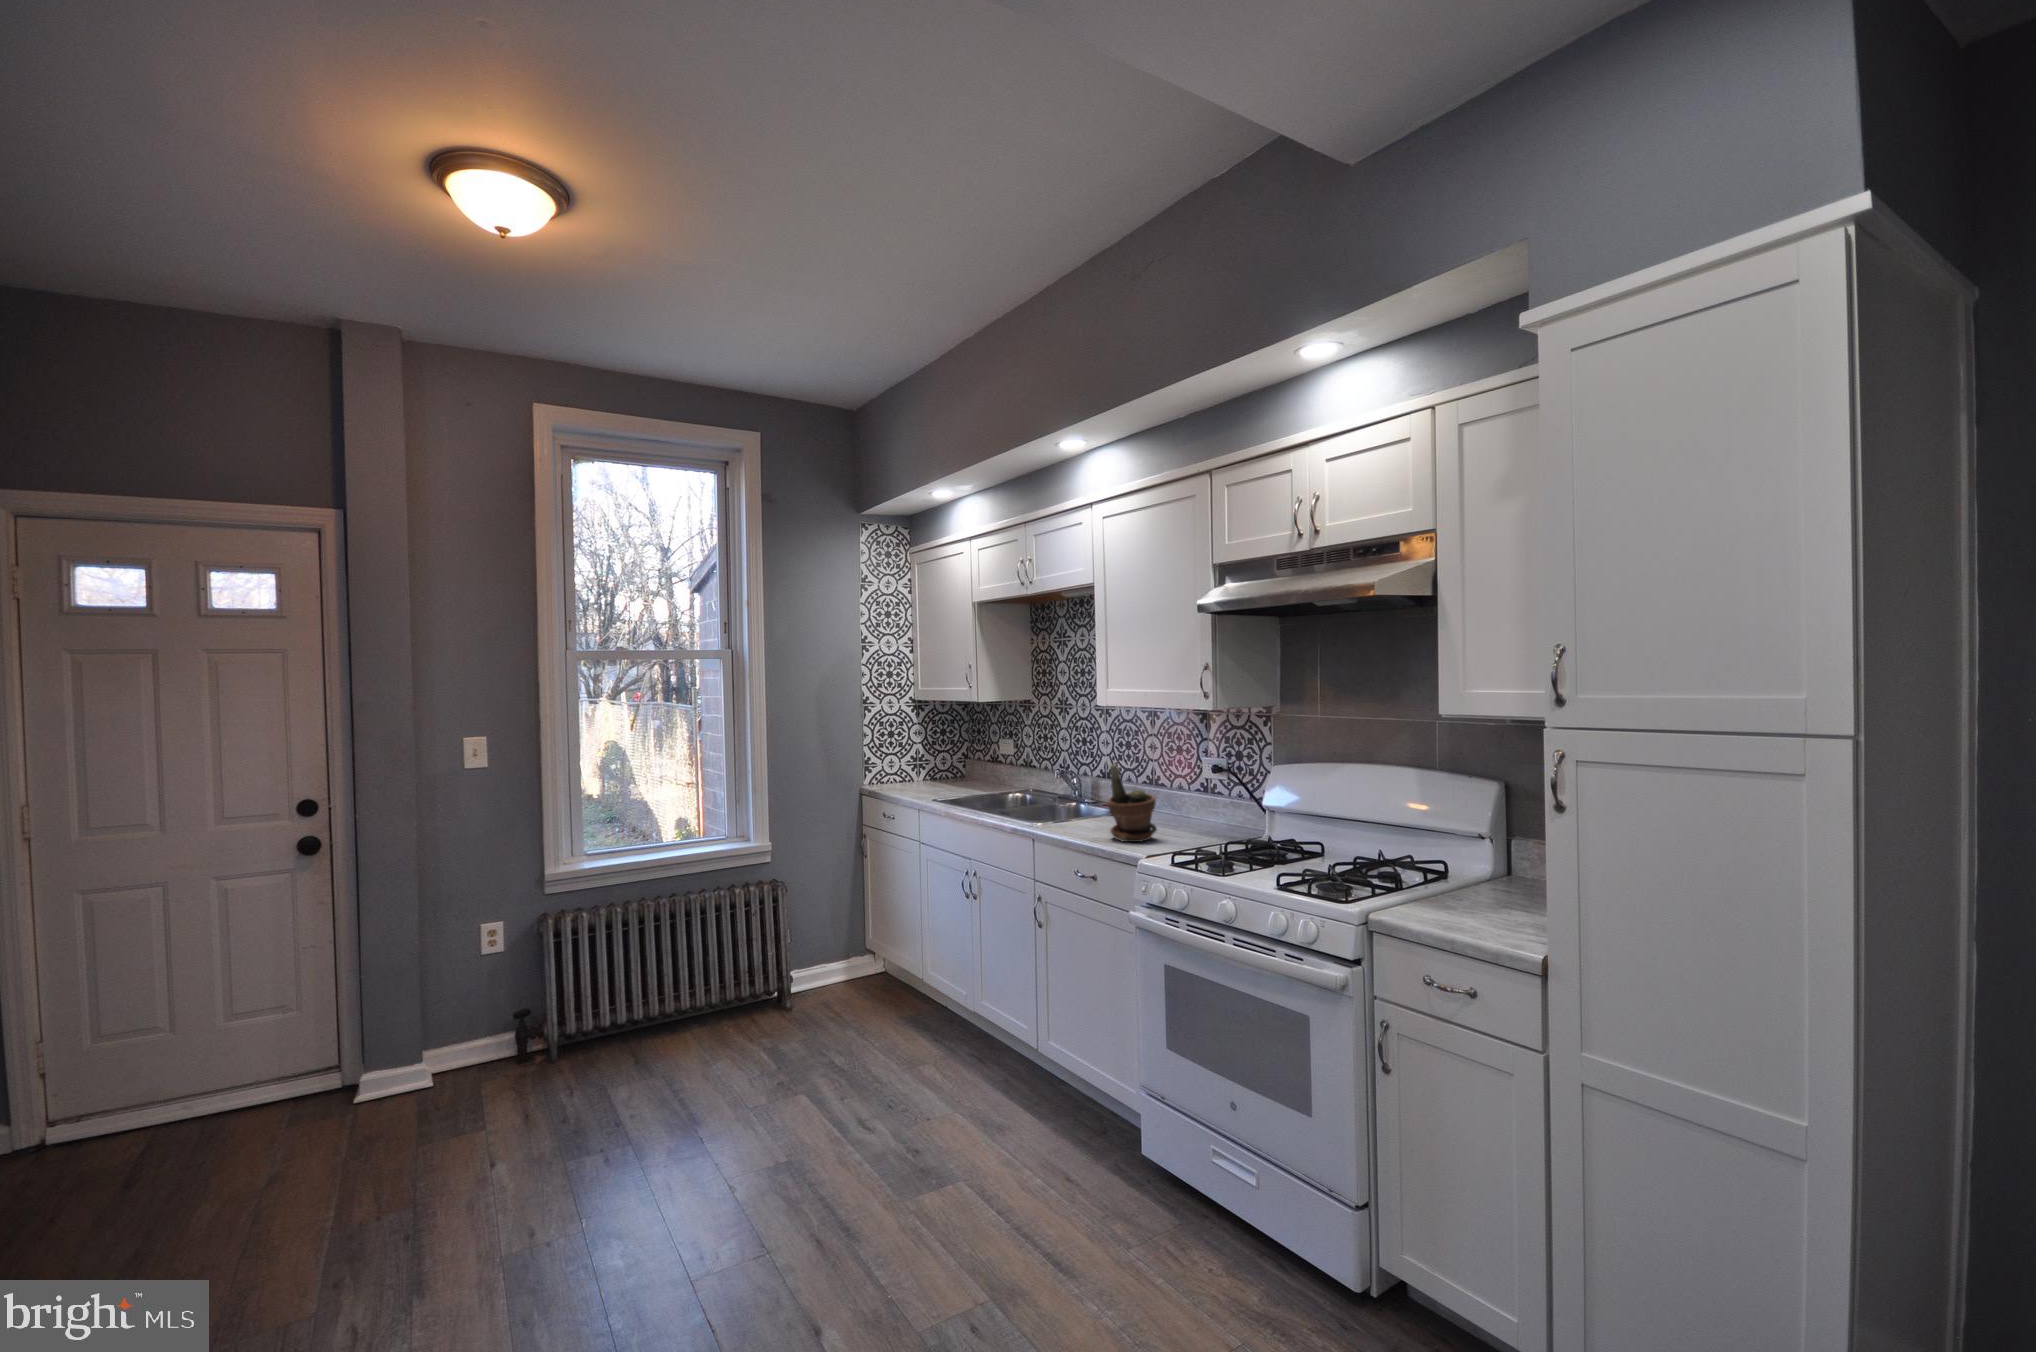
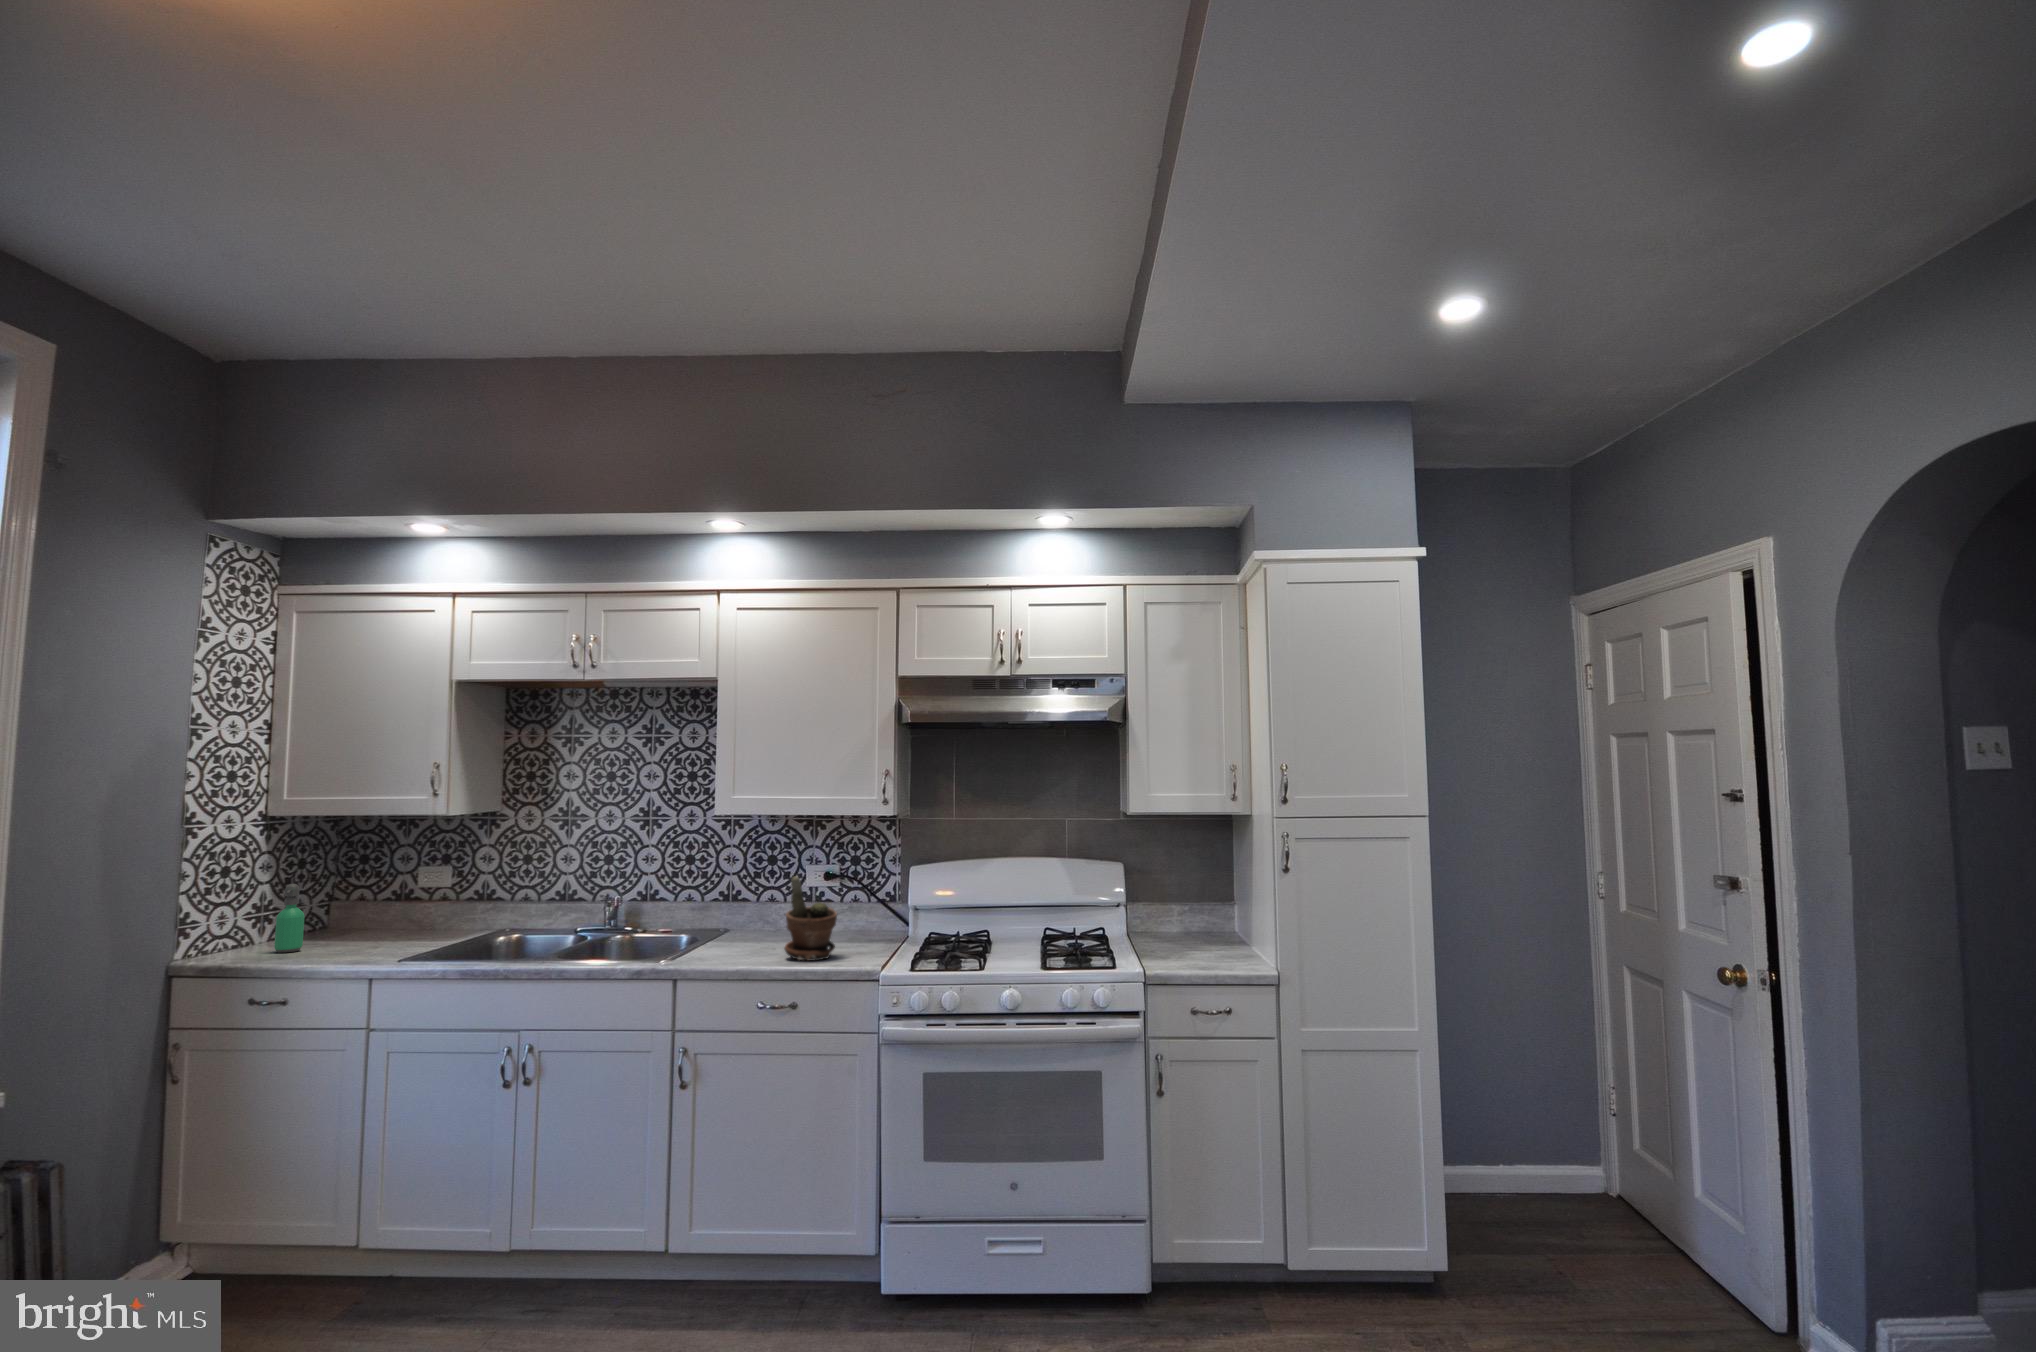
soap dispenser: none [920,744,936,788] -> present [274,884,305,953]

